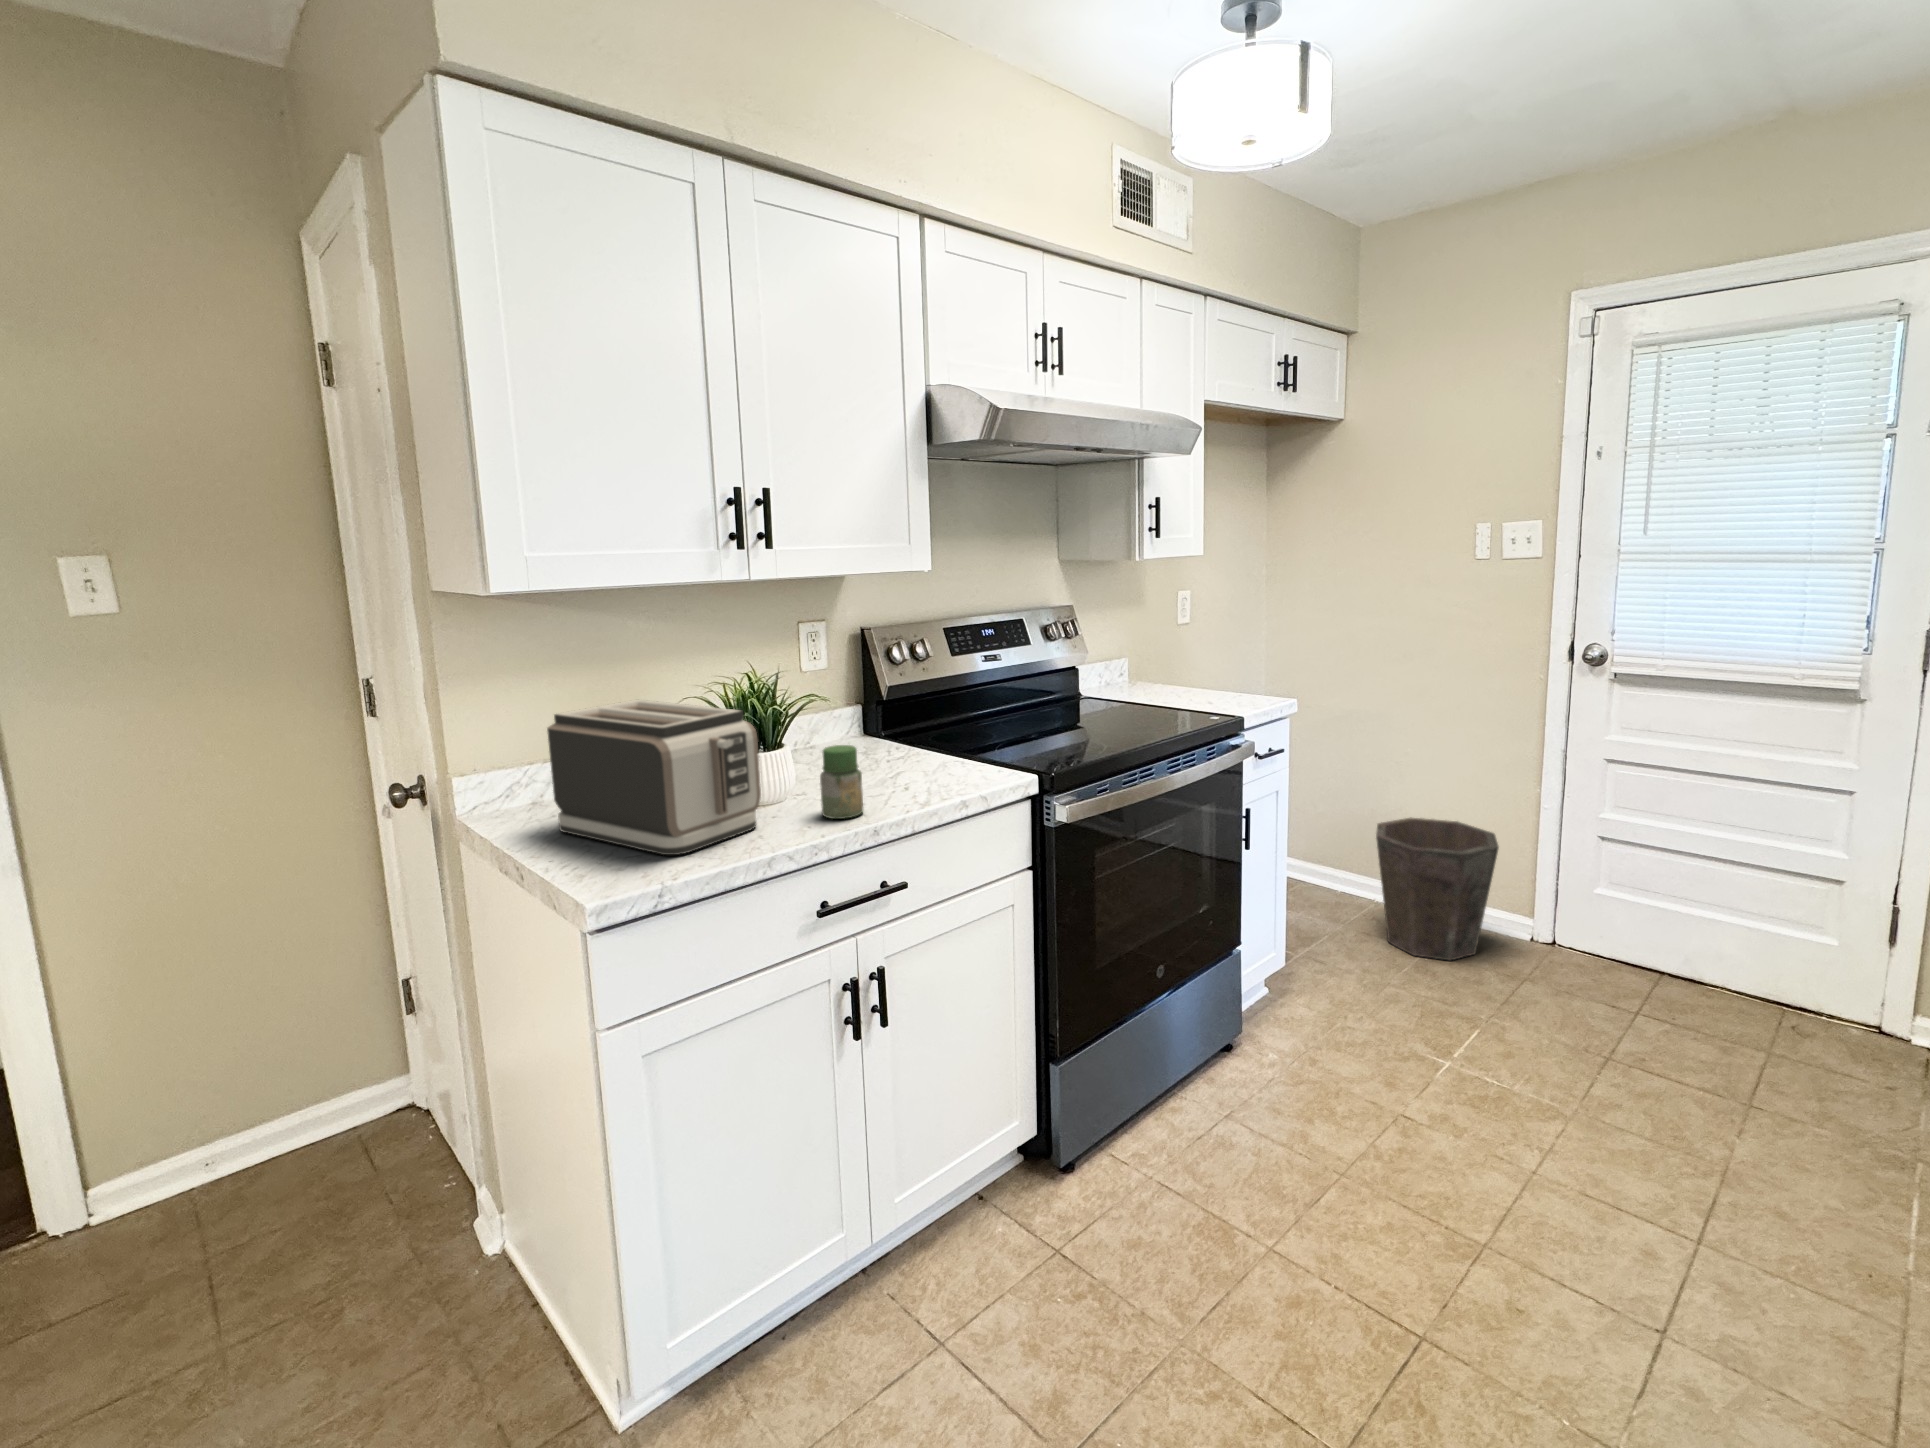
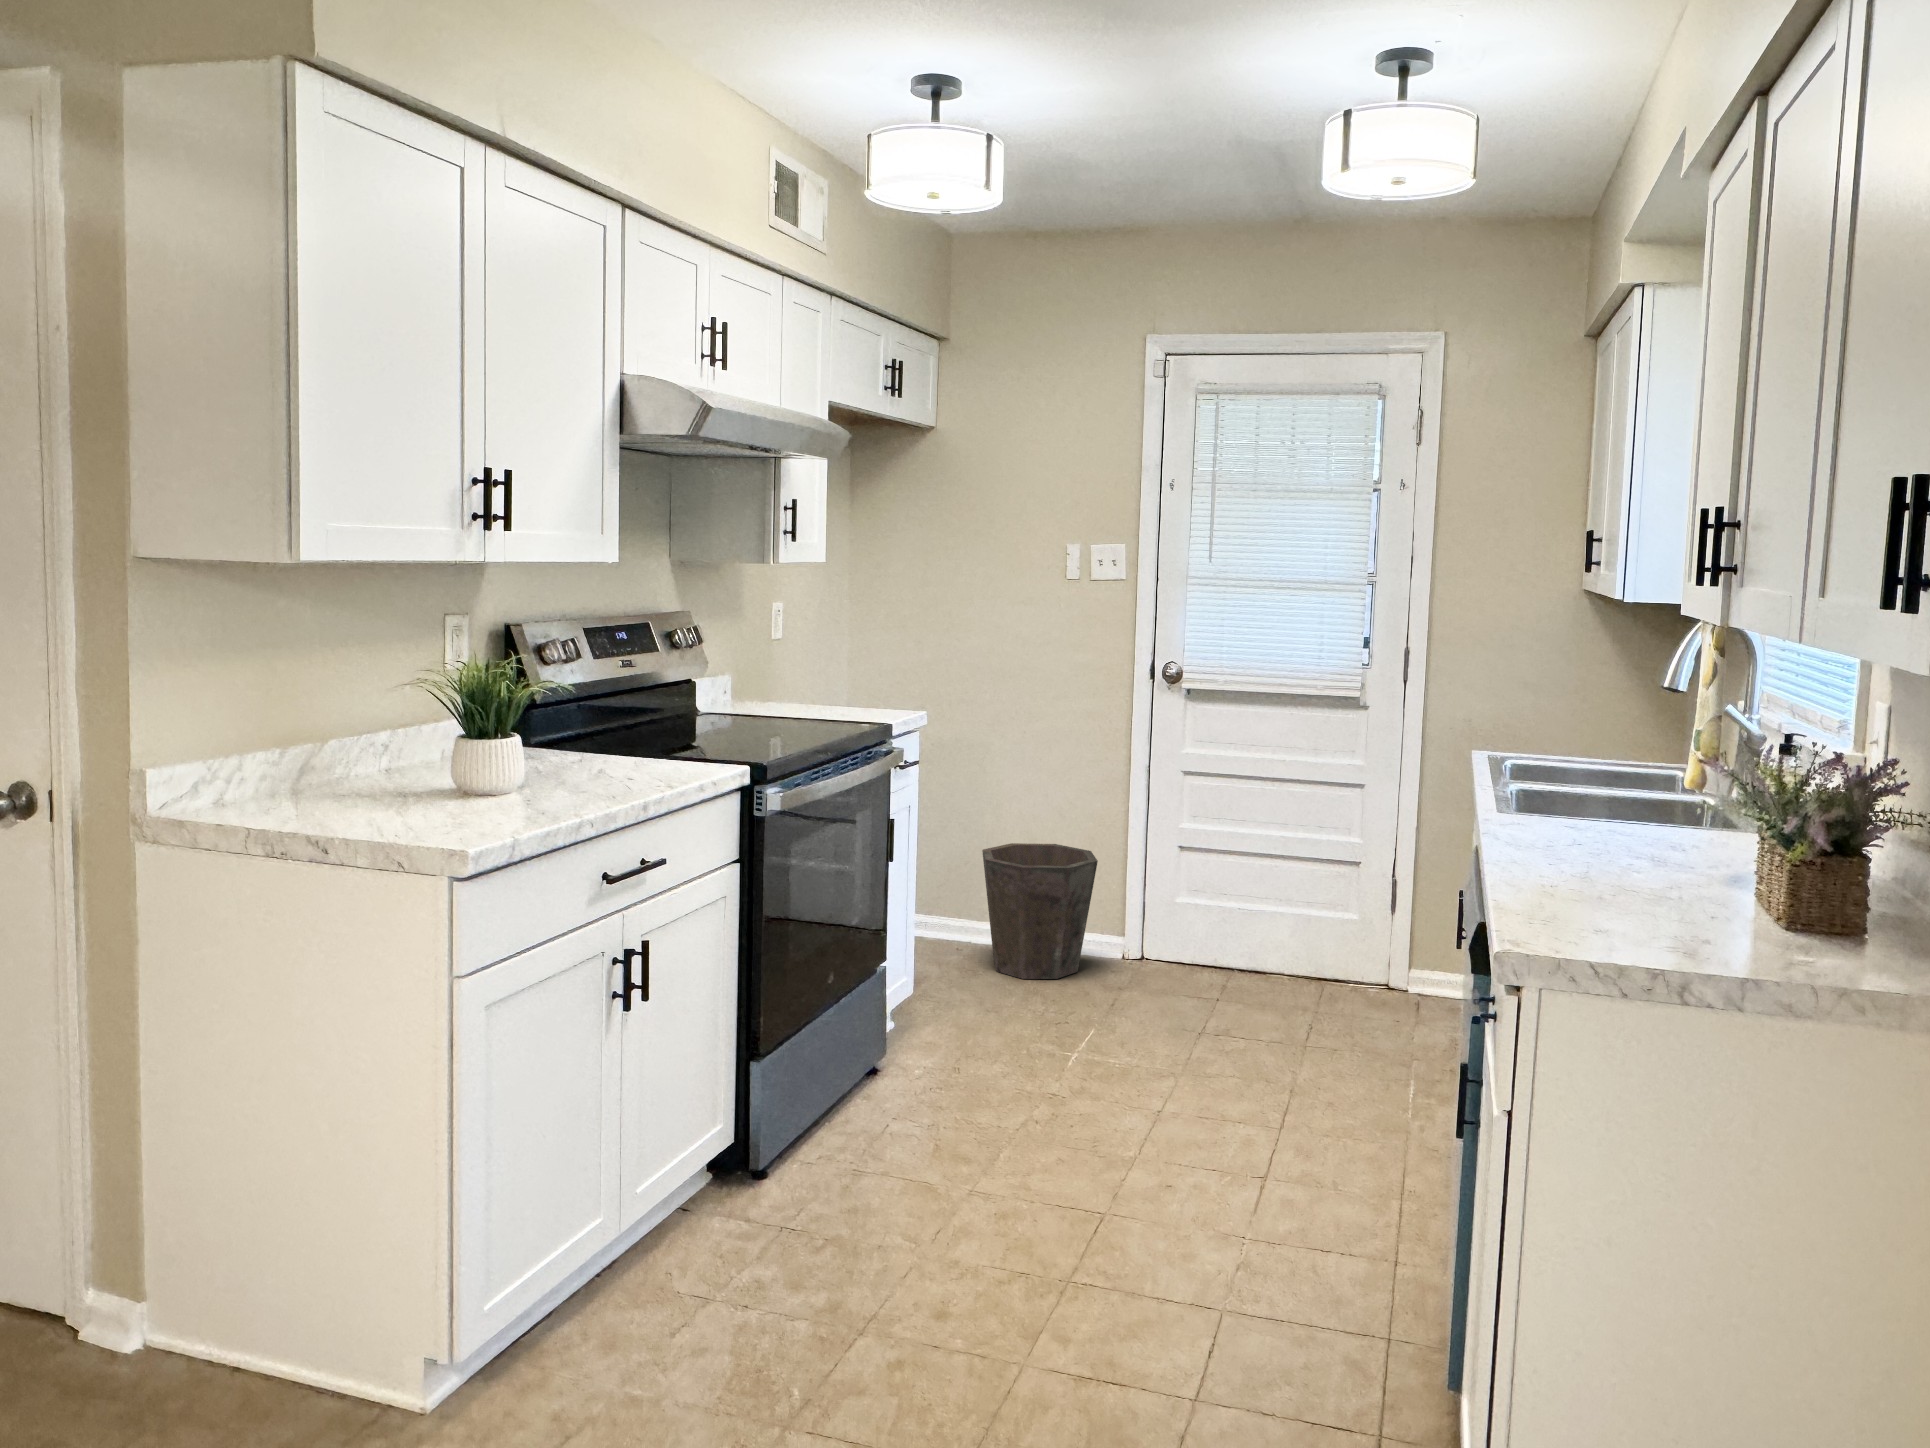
toaster: present [547,700,761,855] -> none [305,685,534,826]
jar: present [820,745,863,819] -> none [582,729,624,799]

